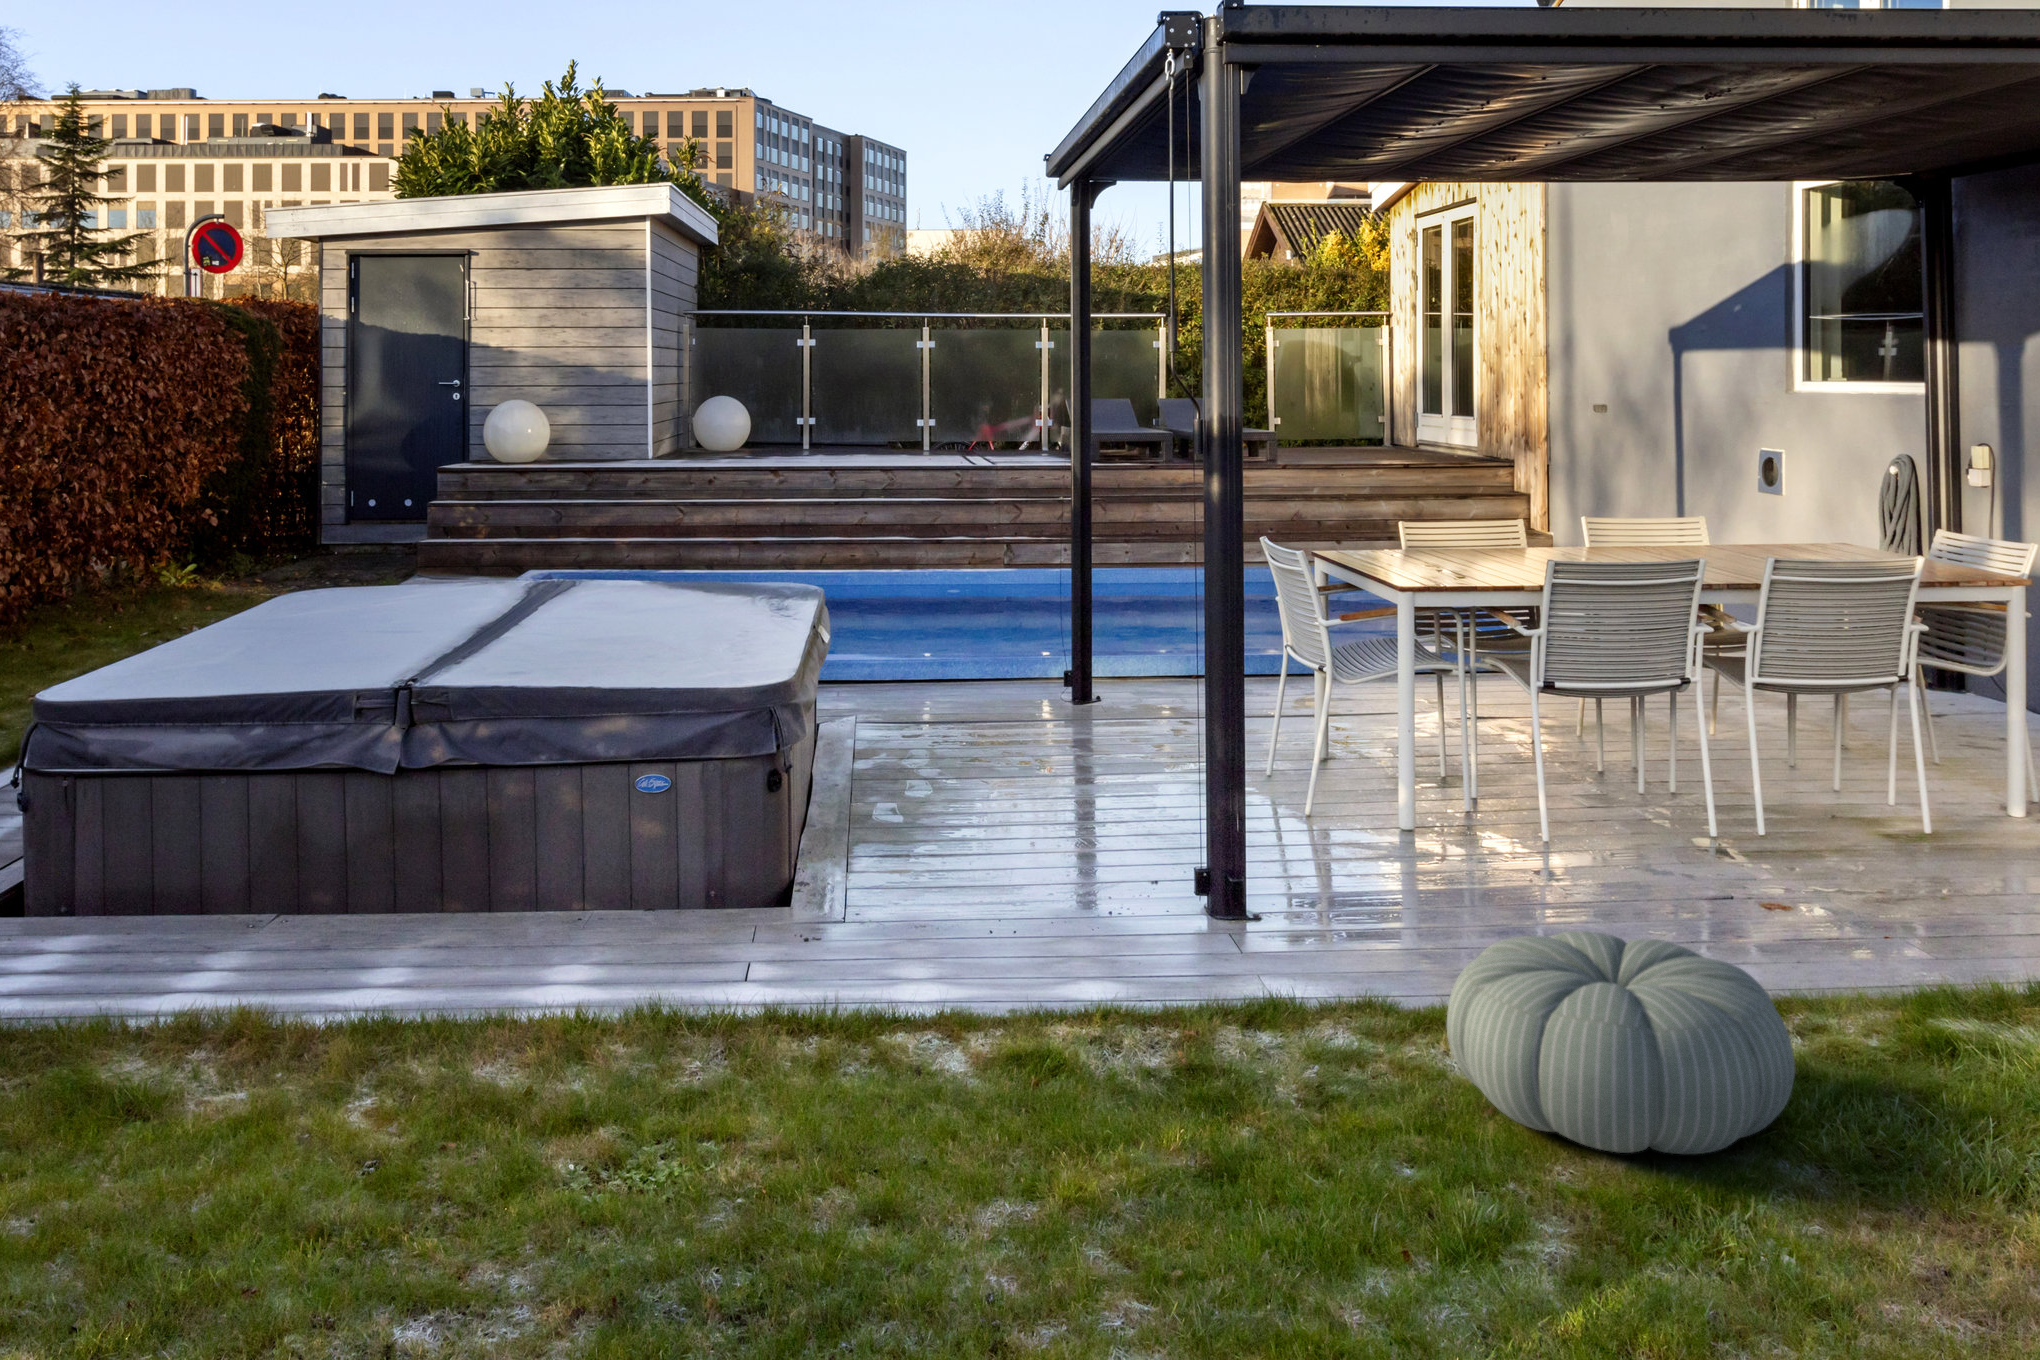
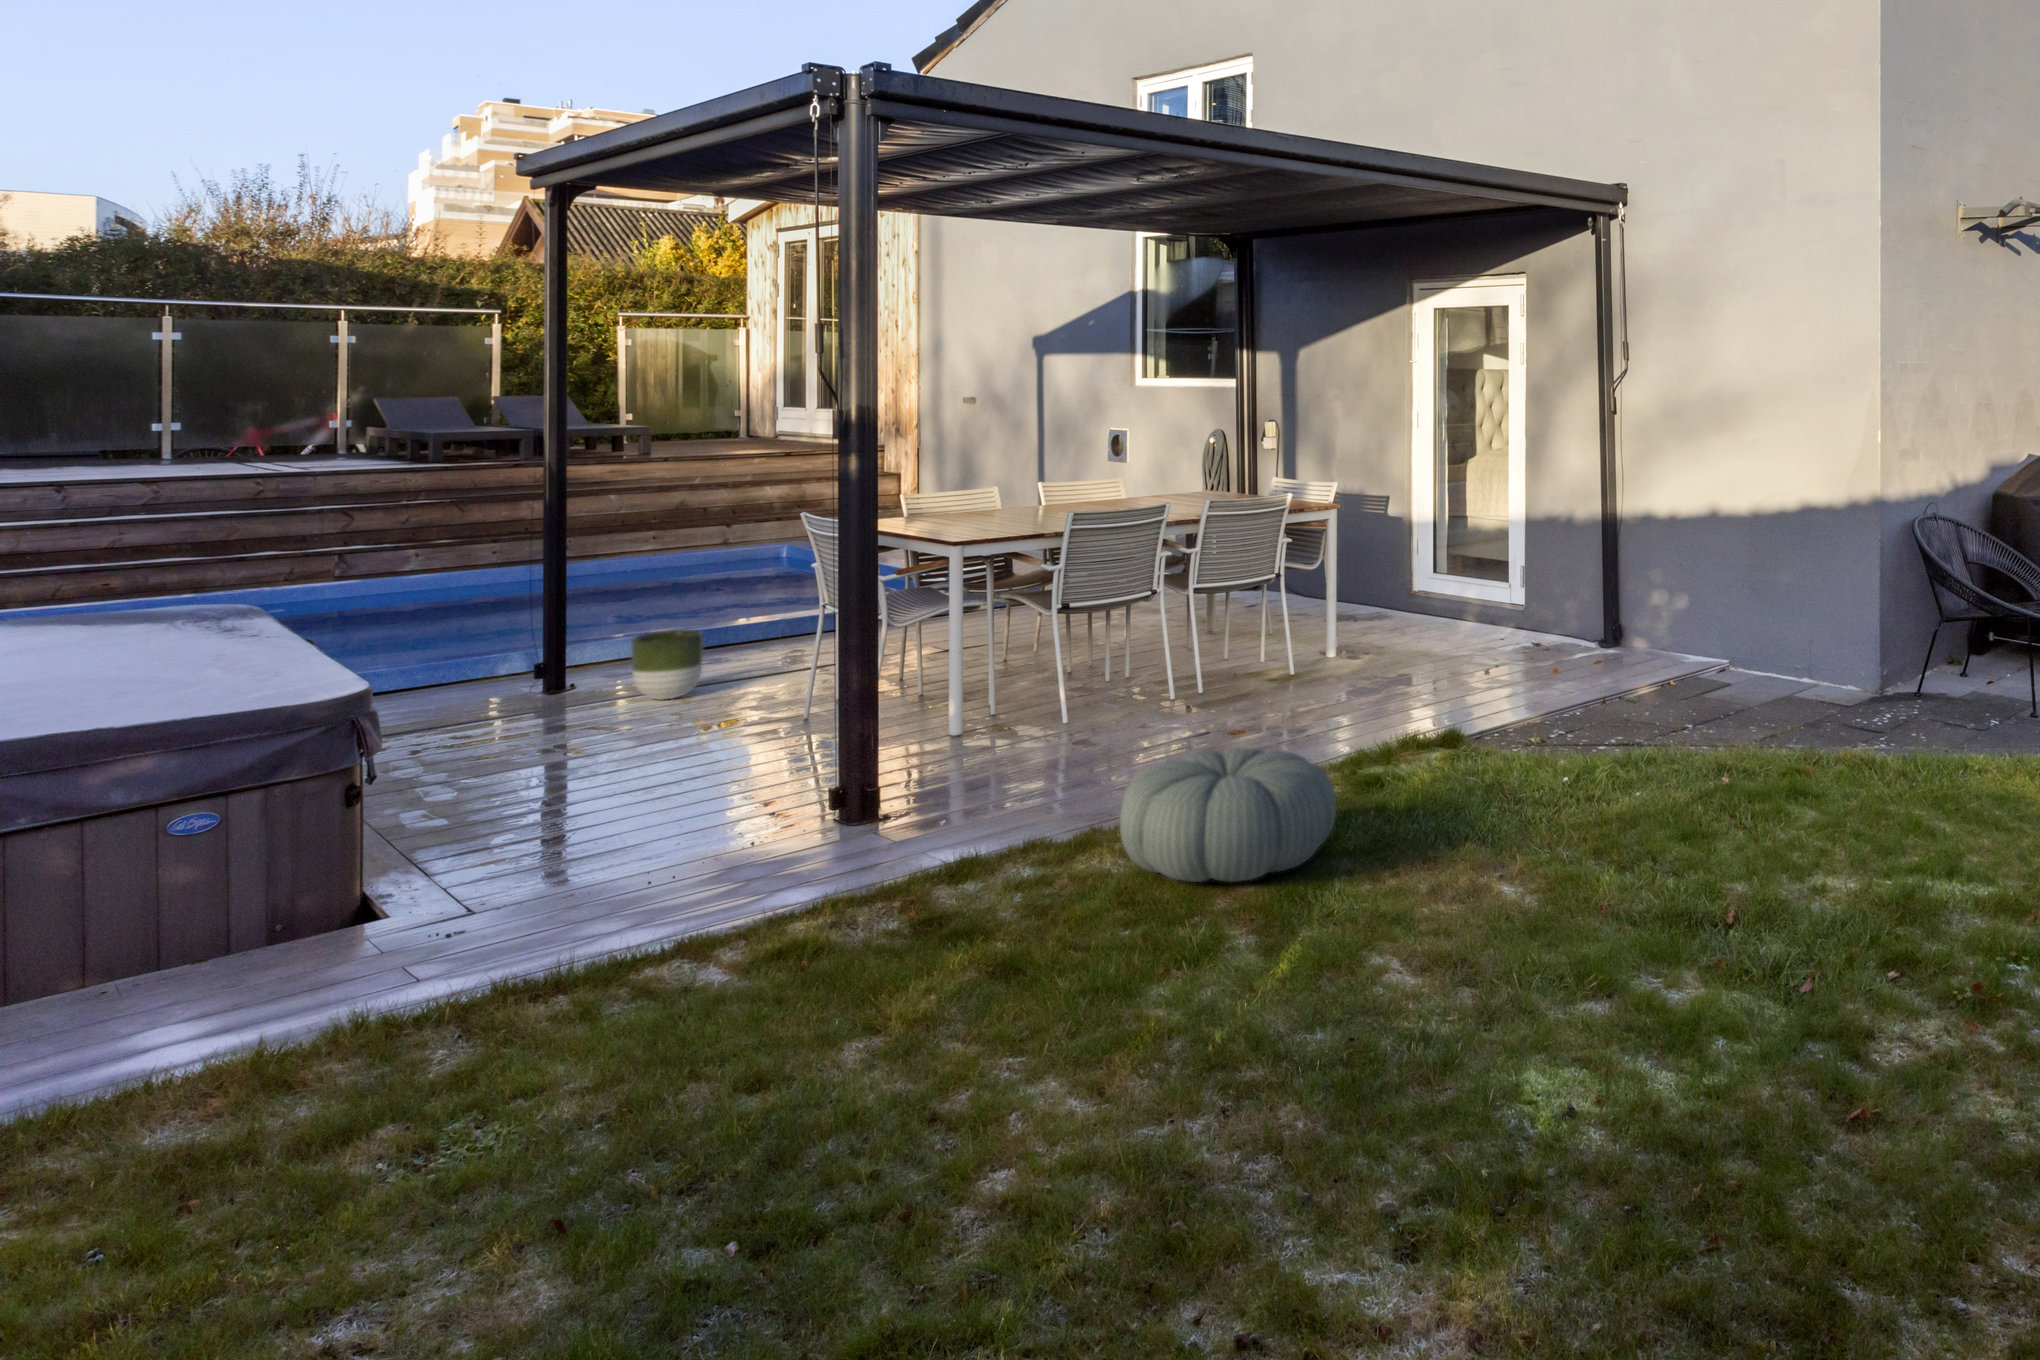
planter: none [1123,655,1191,730] -> present [631,630,703,700]

